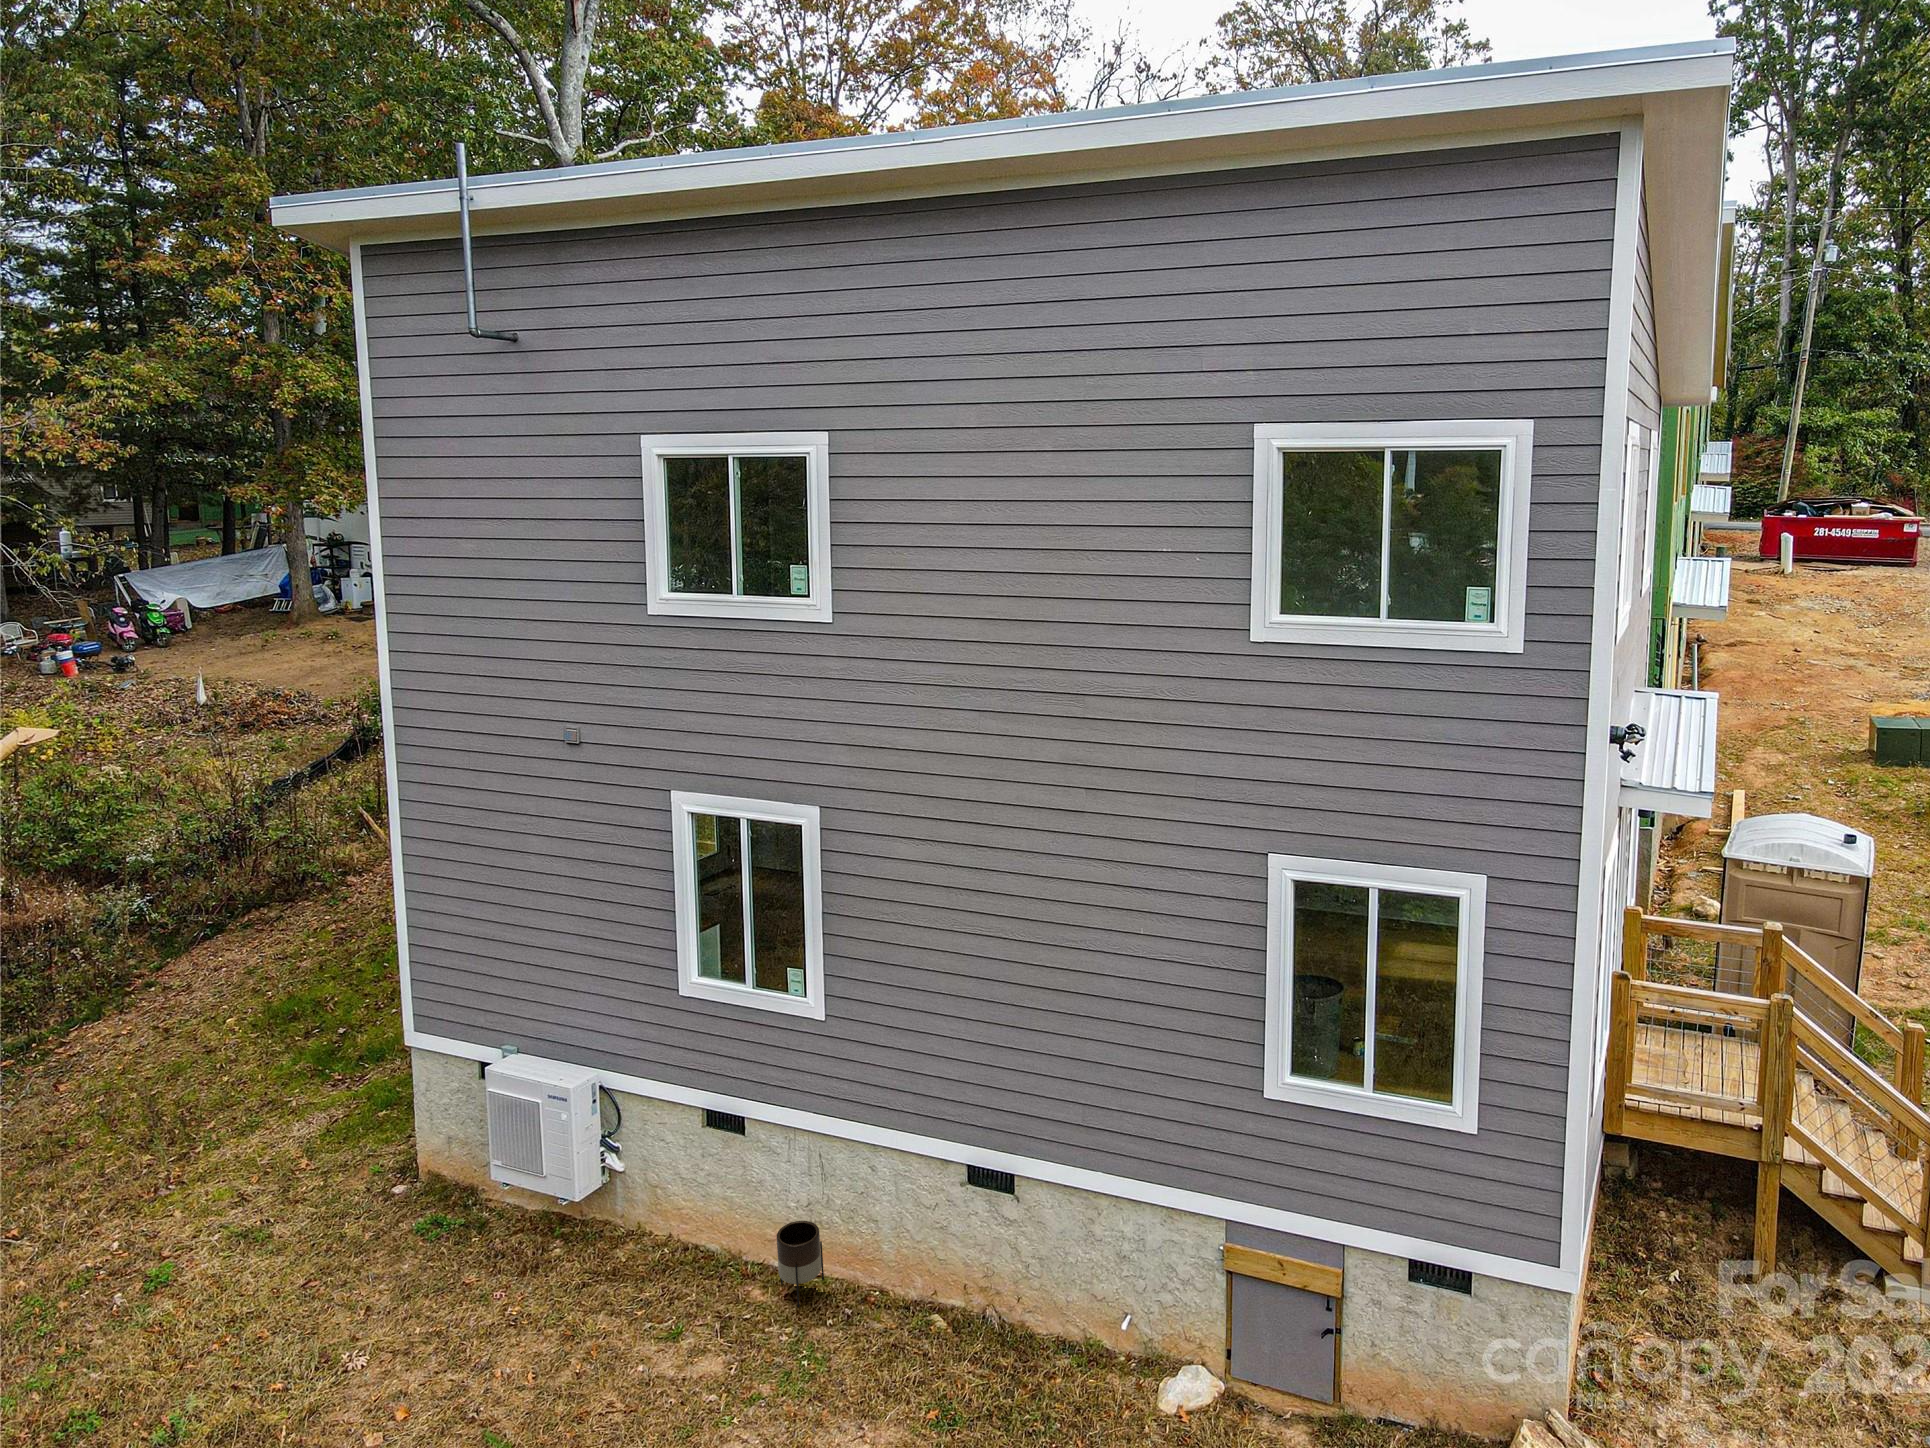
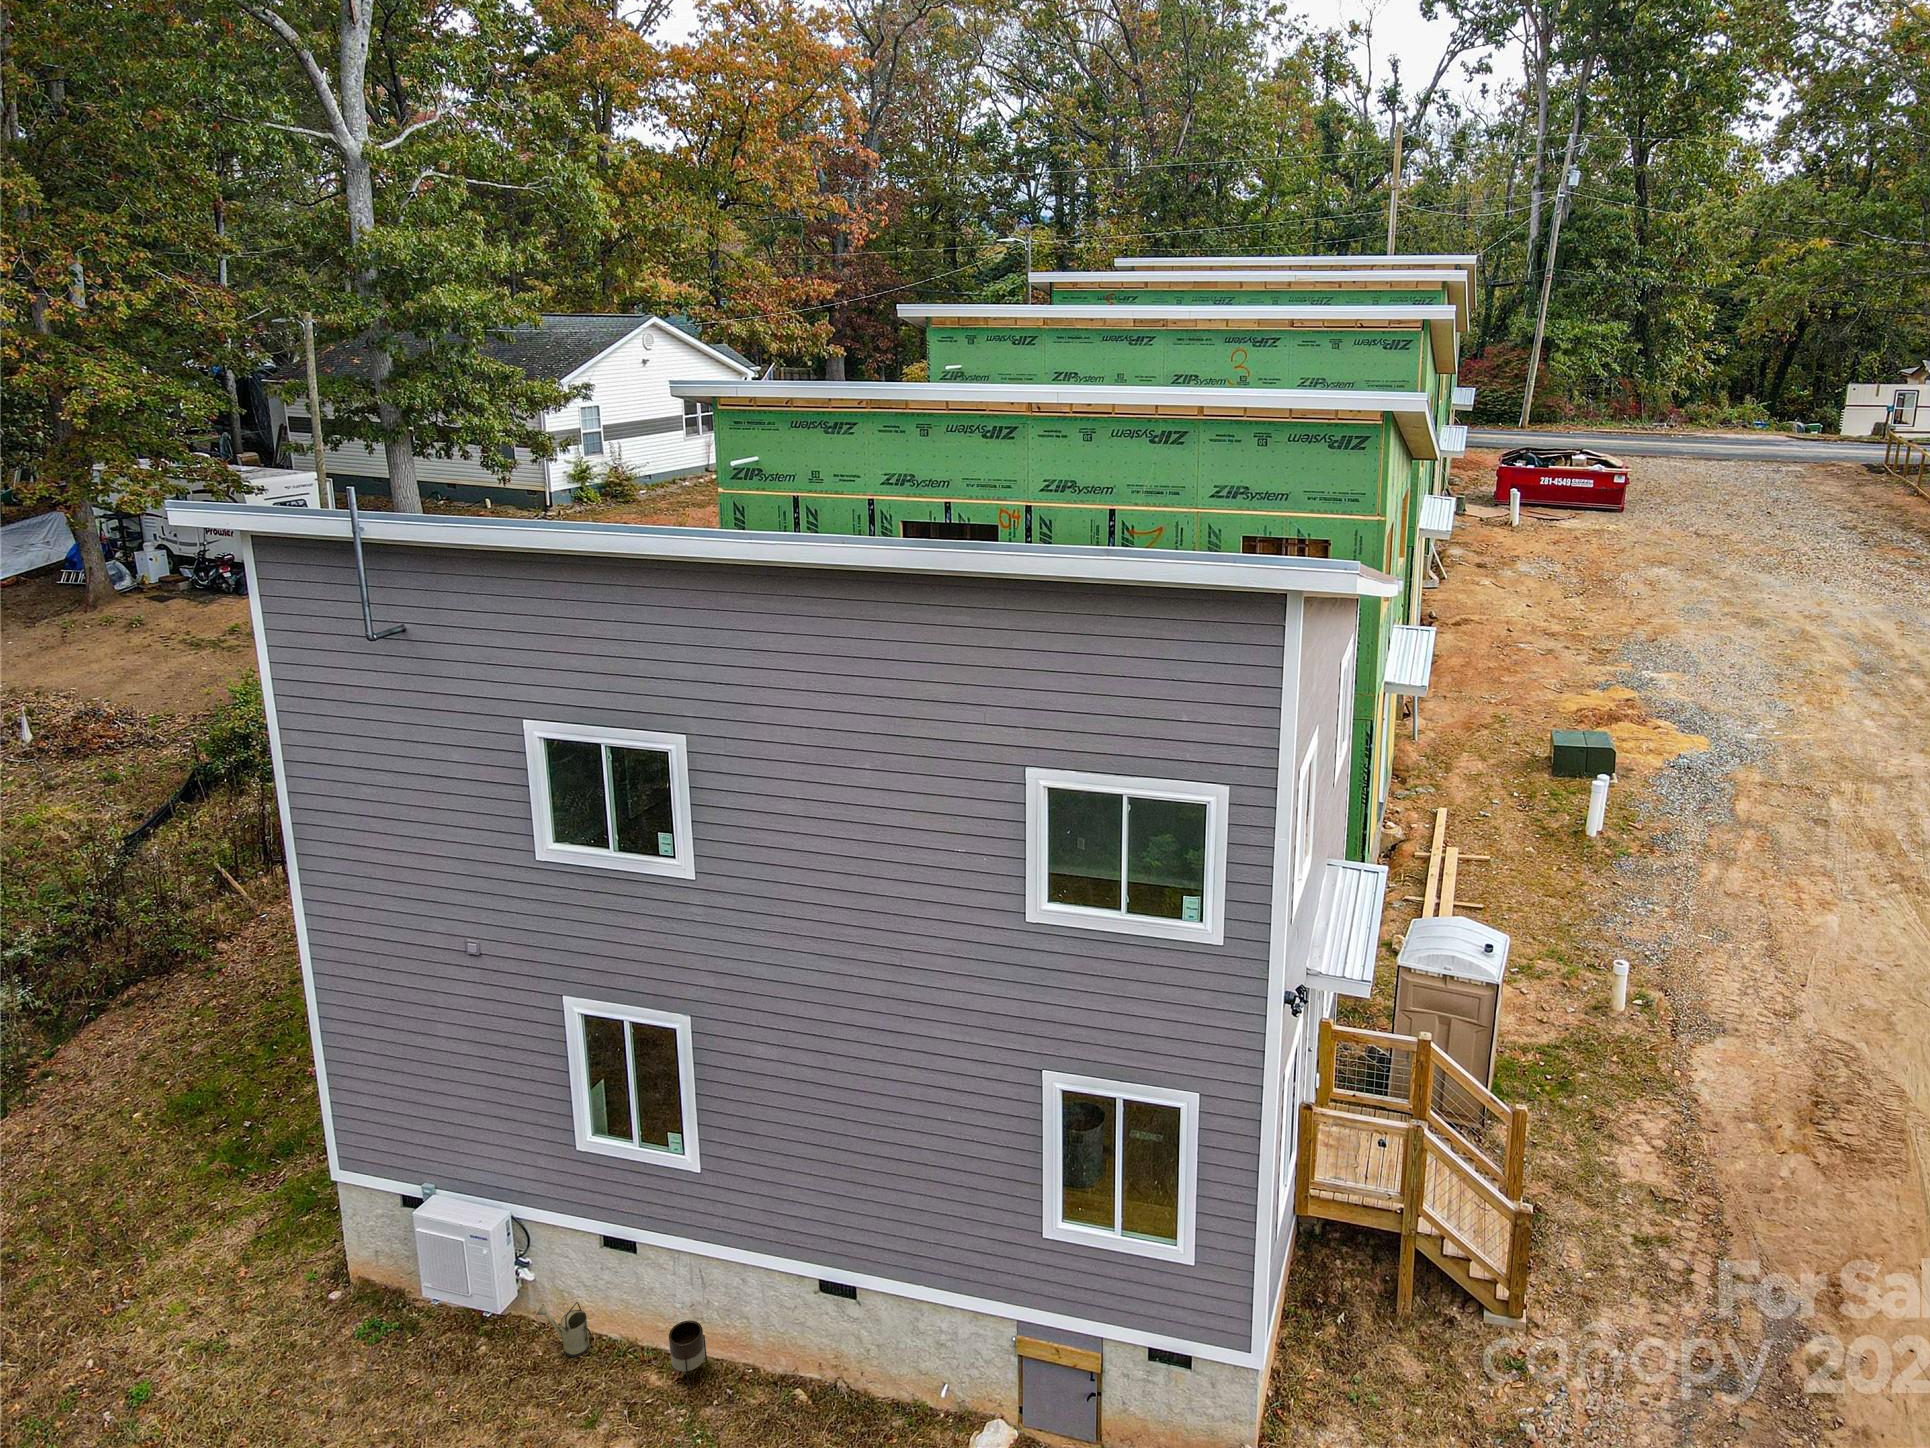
watering can: none [619,1195,683,1266] -> present [536,1302,591,1357]

